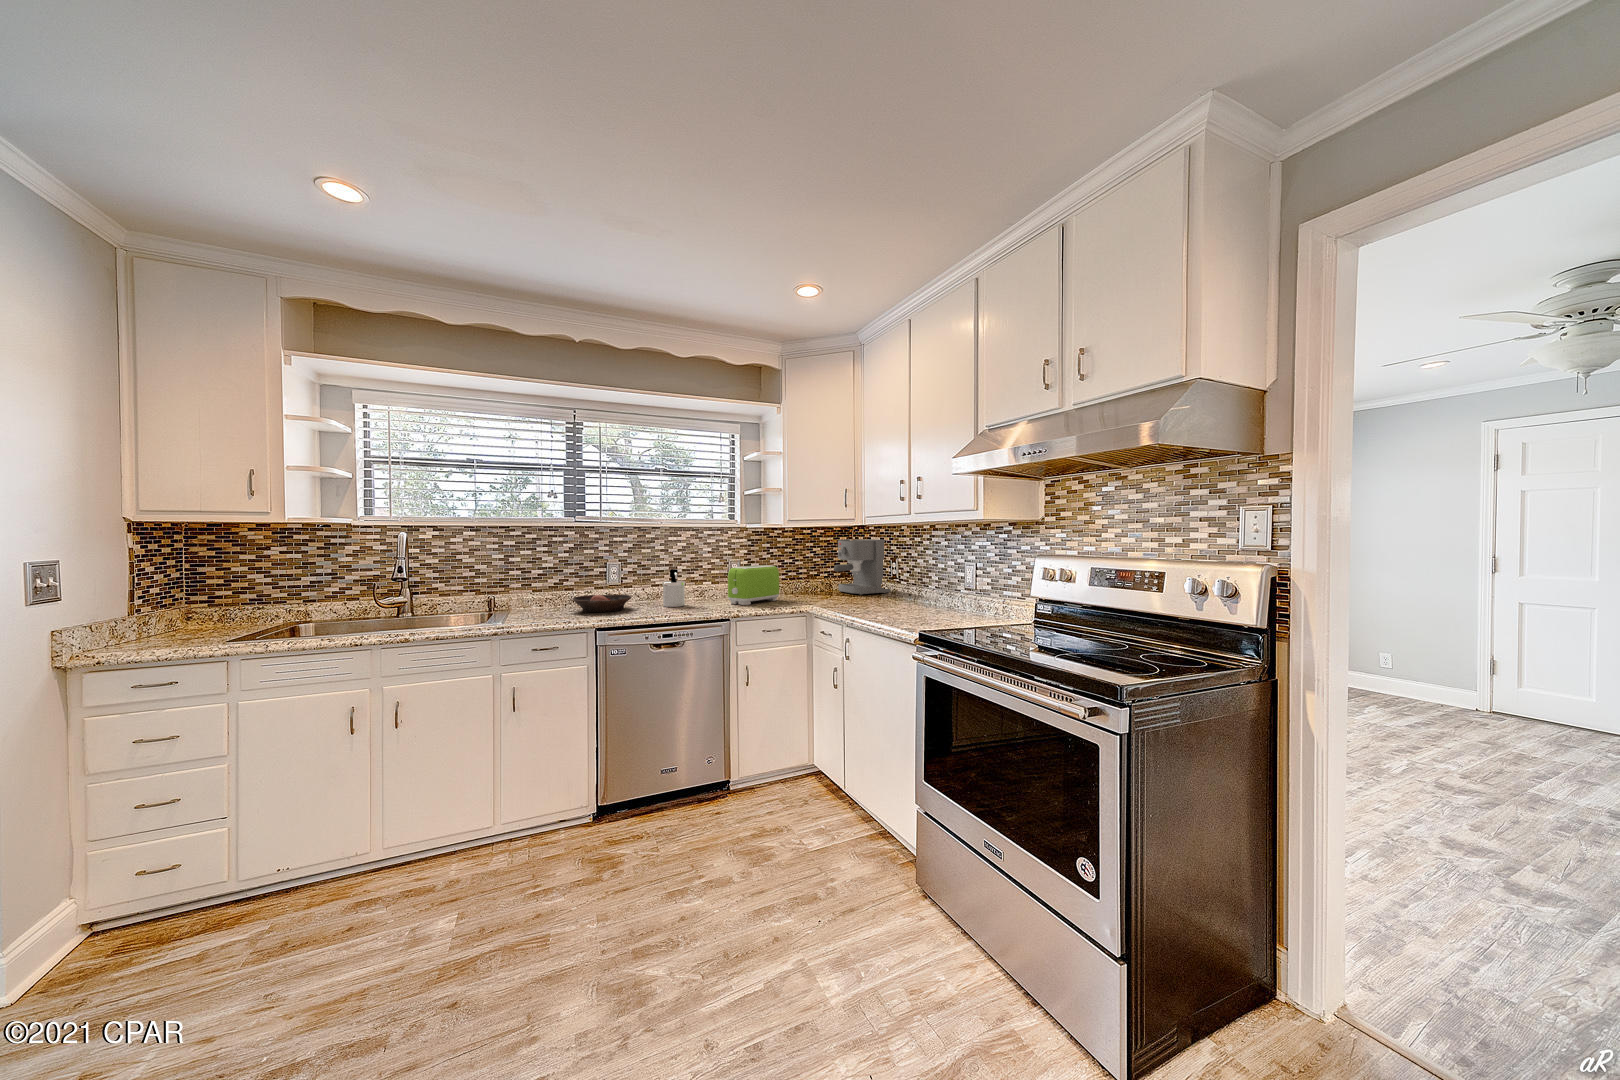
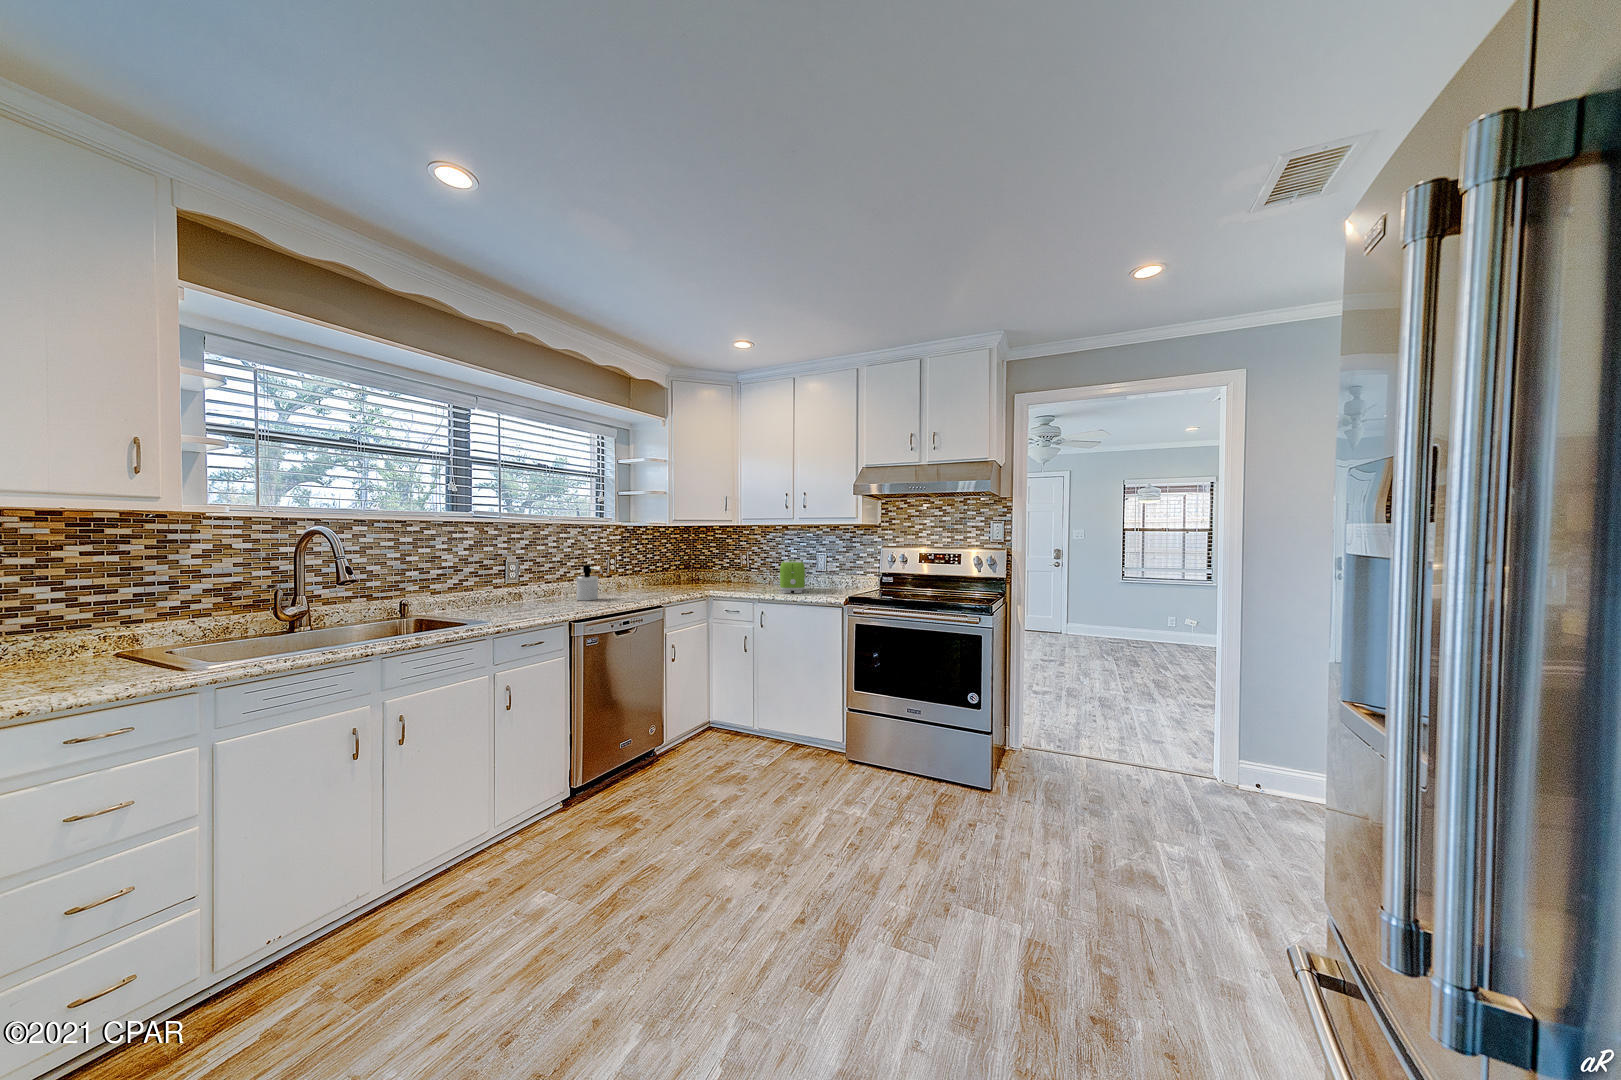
coffee maker: present [834,539,890,595] -> none [687,538,730,583]
toaster: present [728,565,779,605] -> present [780,560,805,593]
bowl: present [573,595,631,612] -> none [497,592,560,610]

